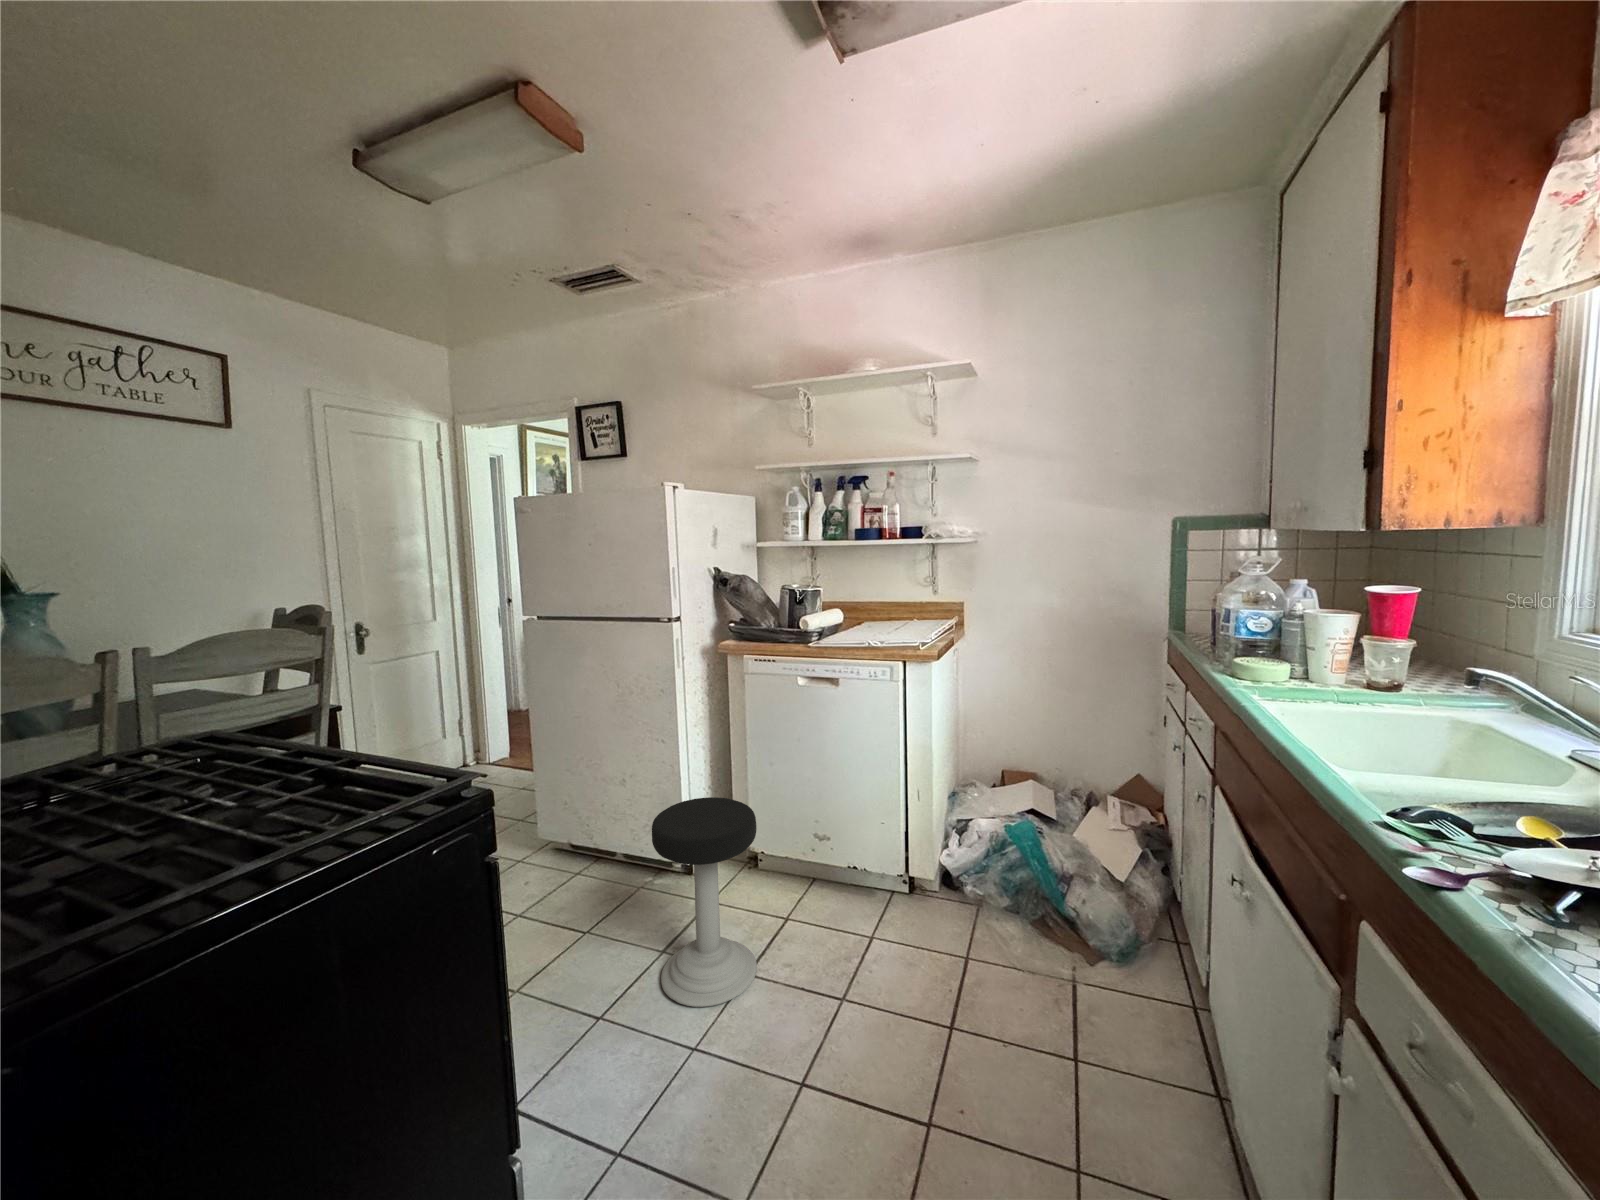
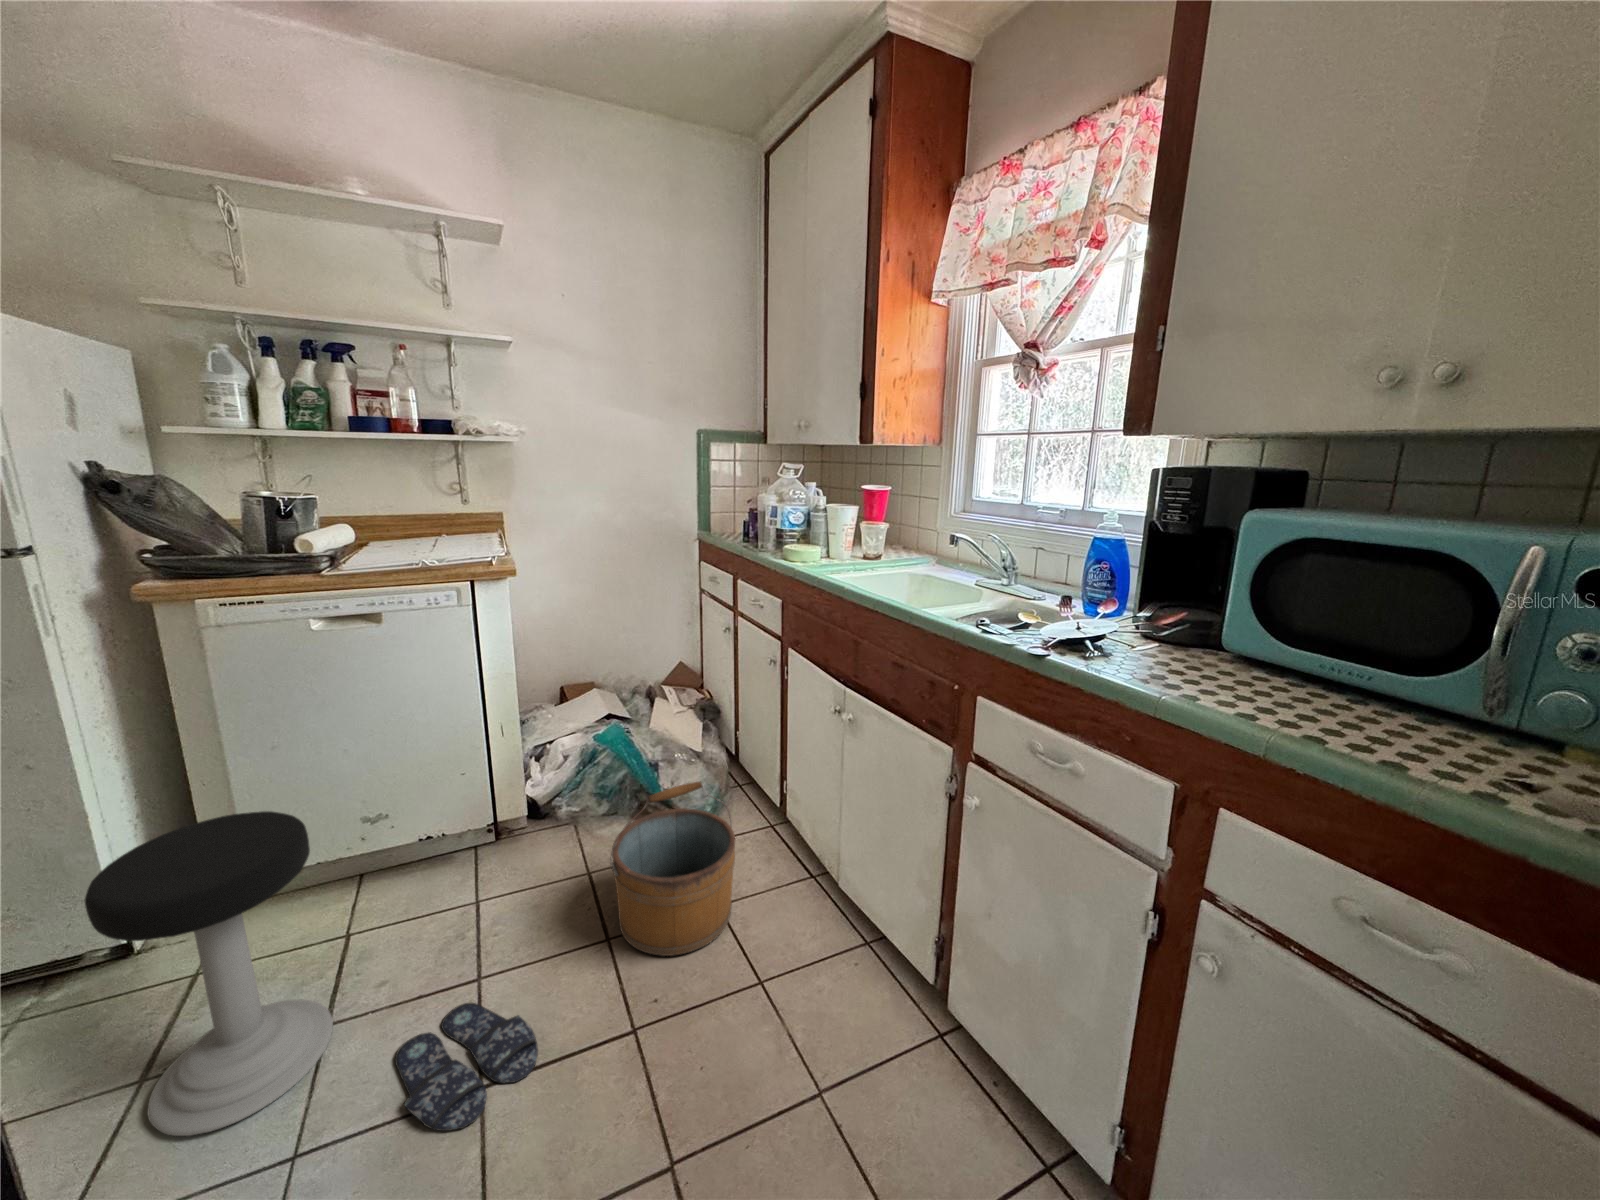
bucket: none [962,901,1108,1099] -> present [610,781,735,956]
slippers: none [764,1013,862,1110] -> present [395,1003,538,1131]

